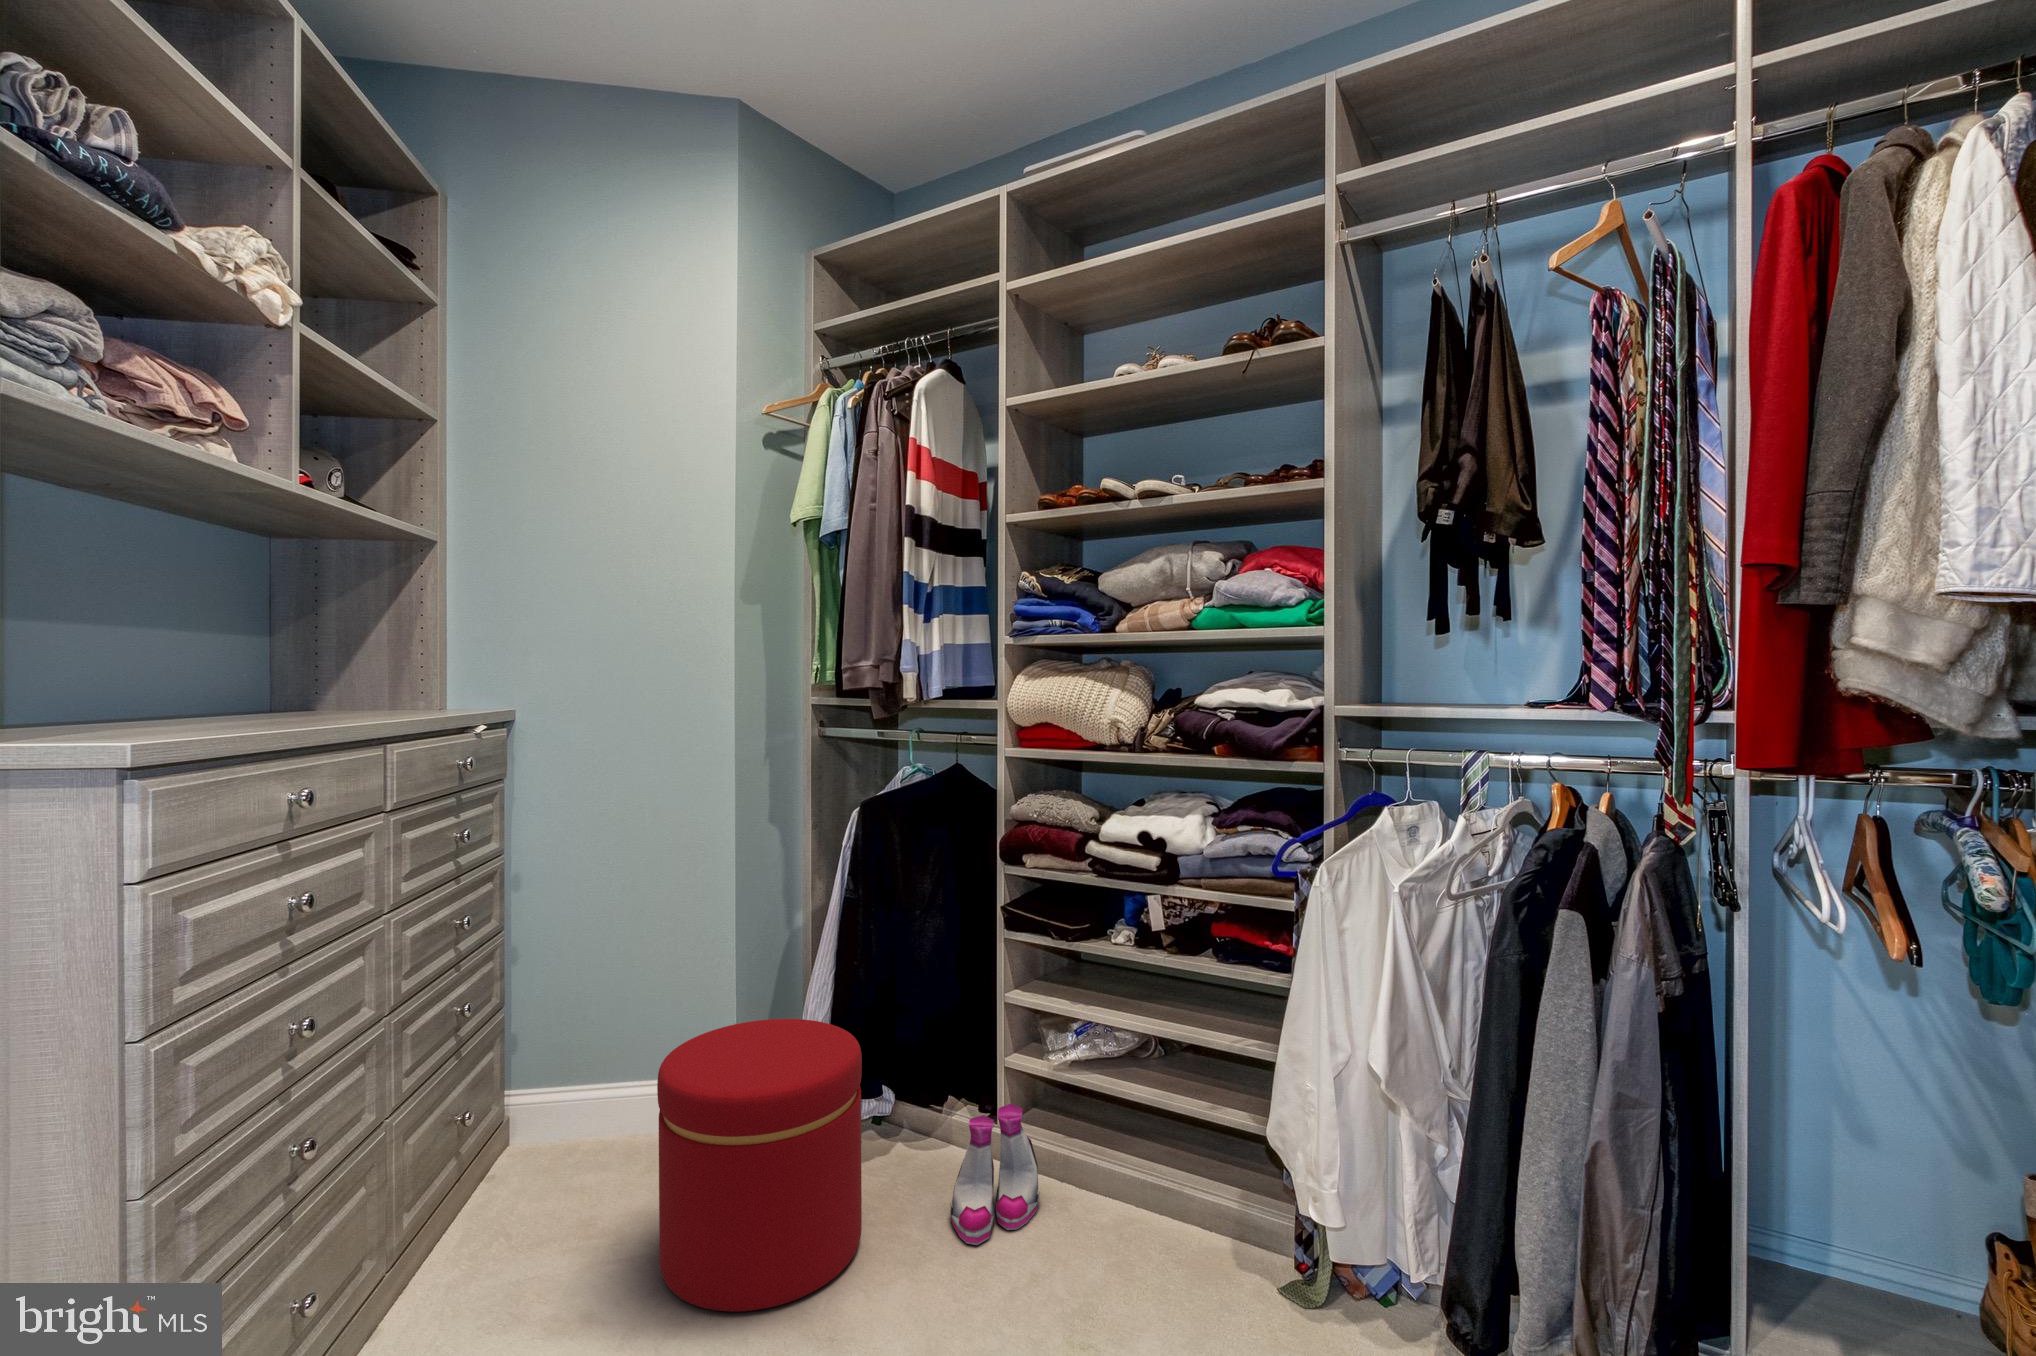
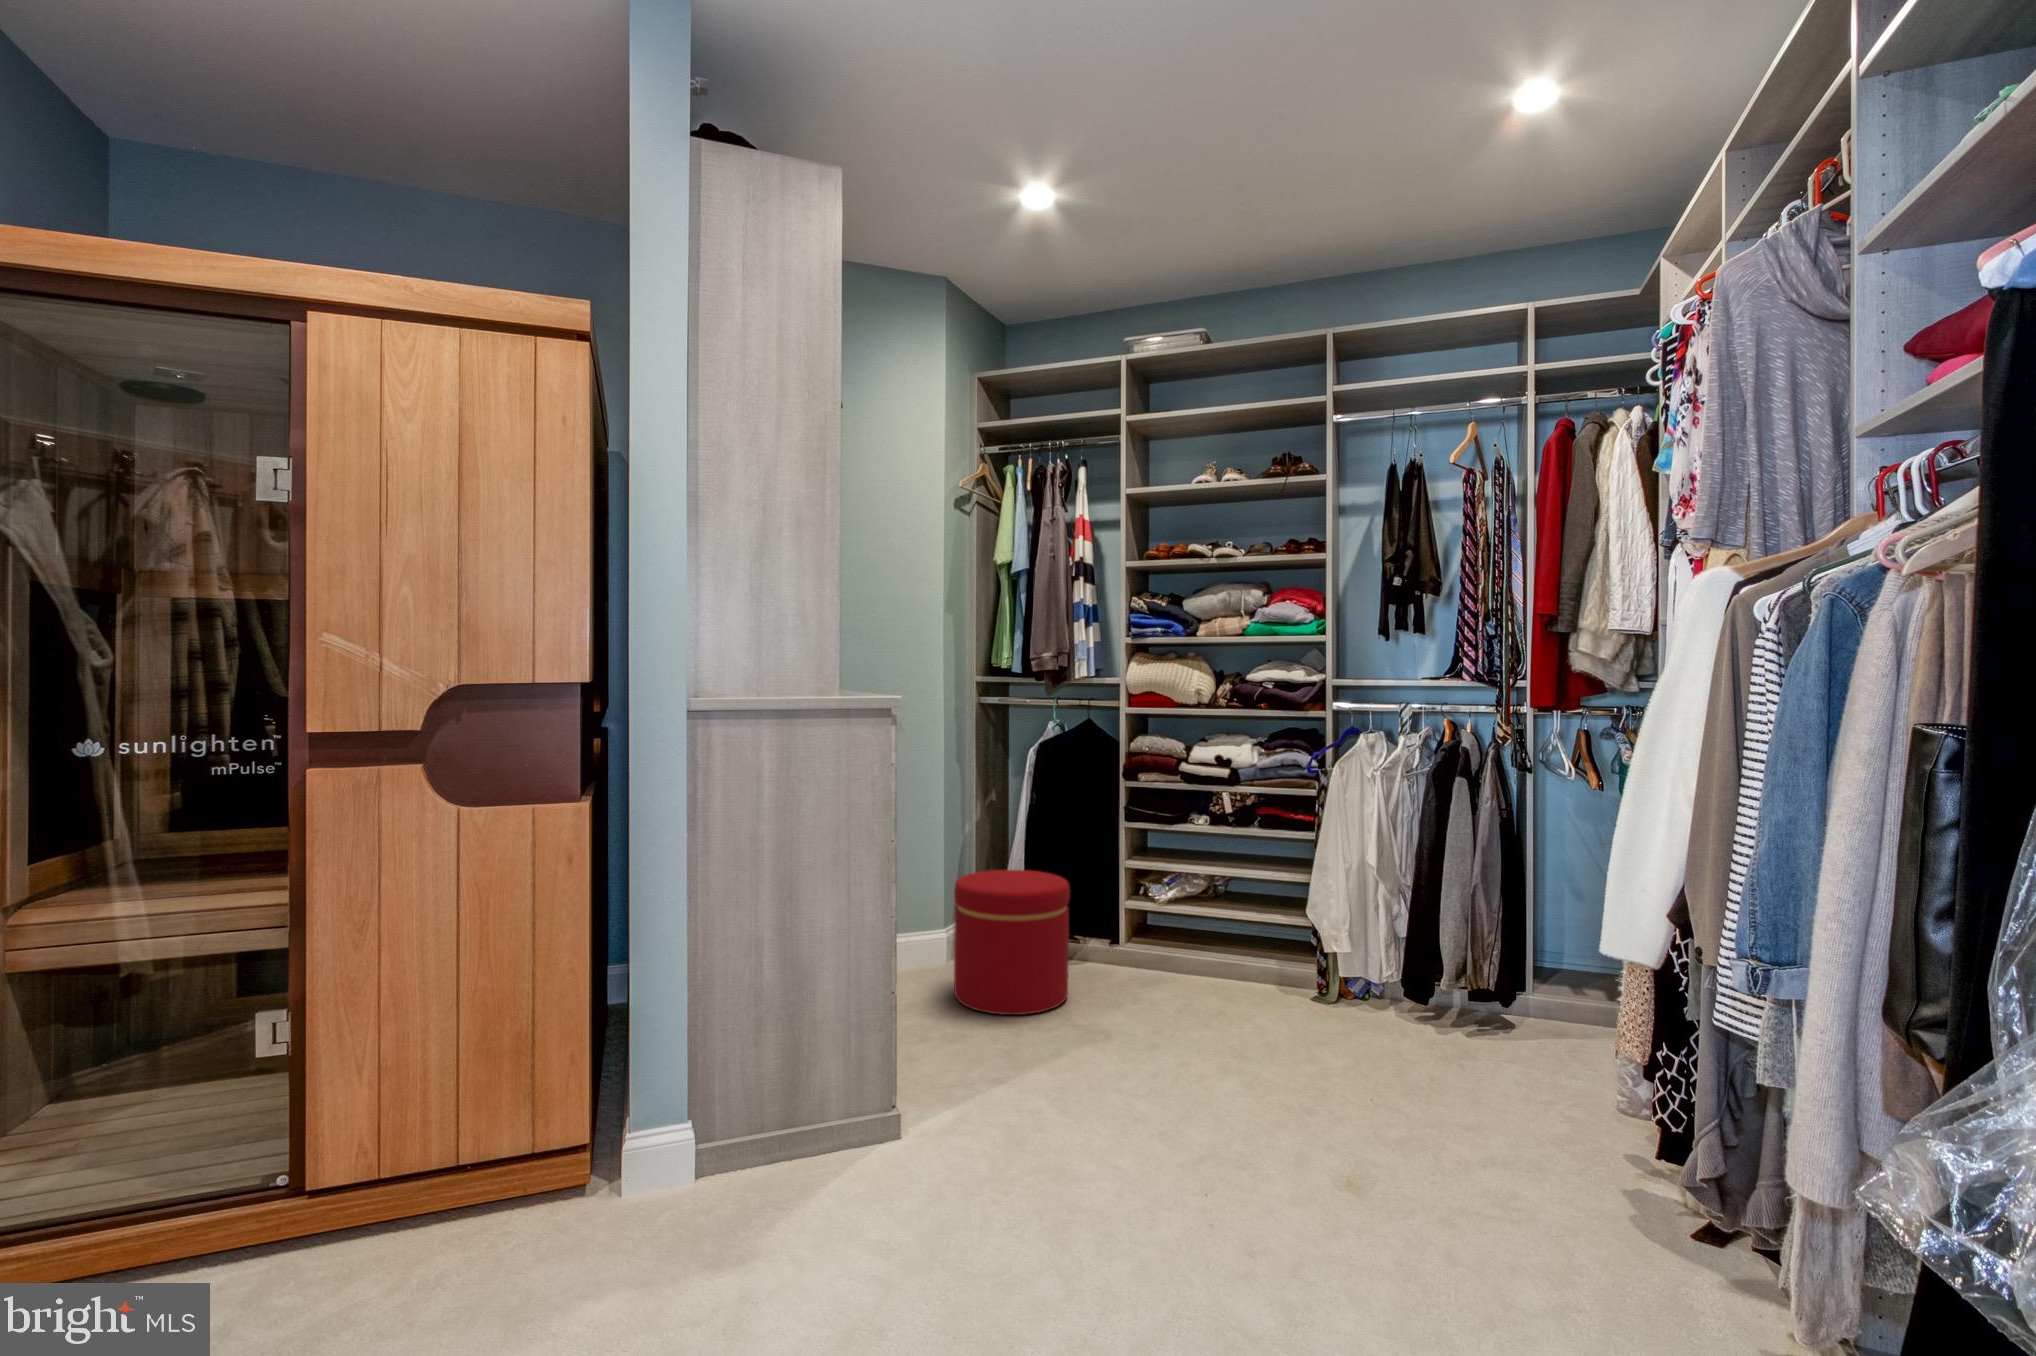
boots: present [951,1103,1039,1245] -> none [1107,917,1156,990]

